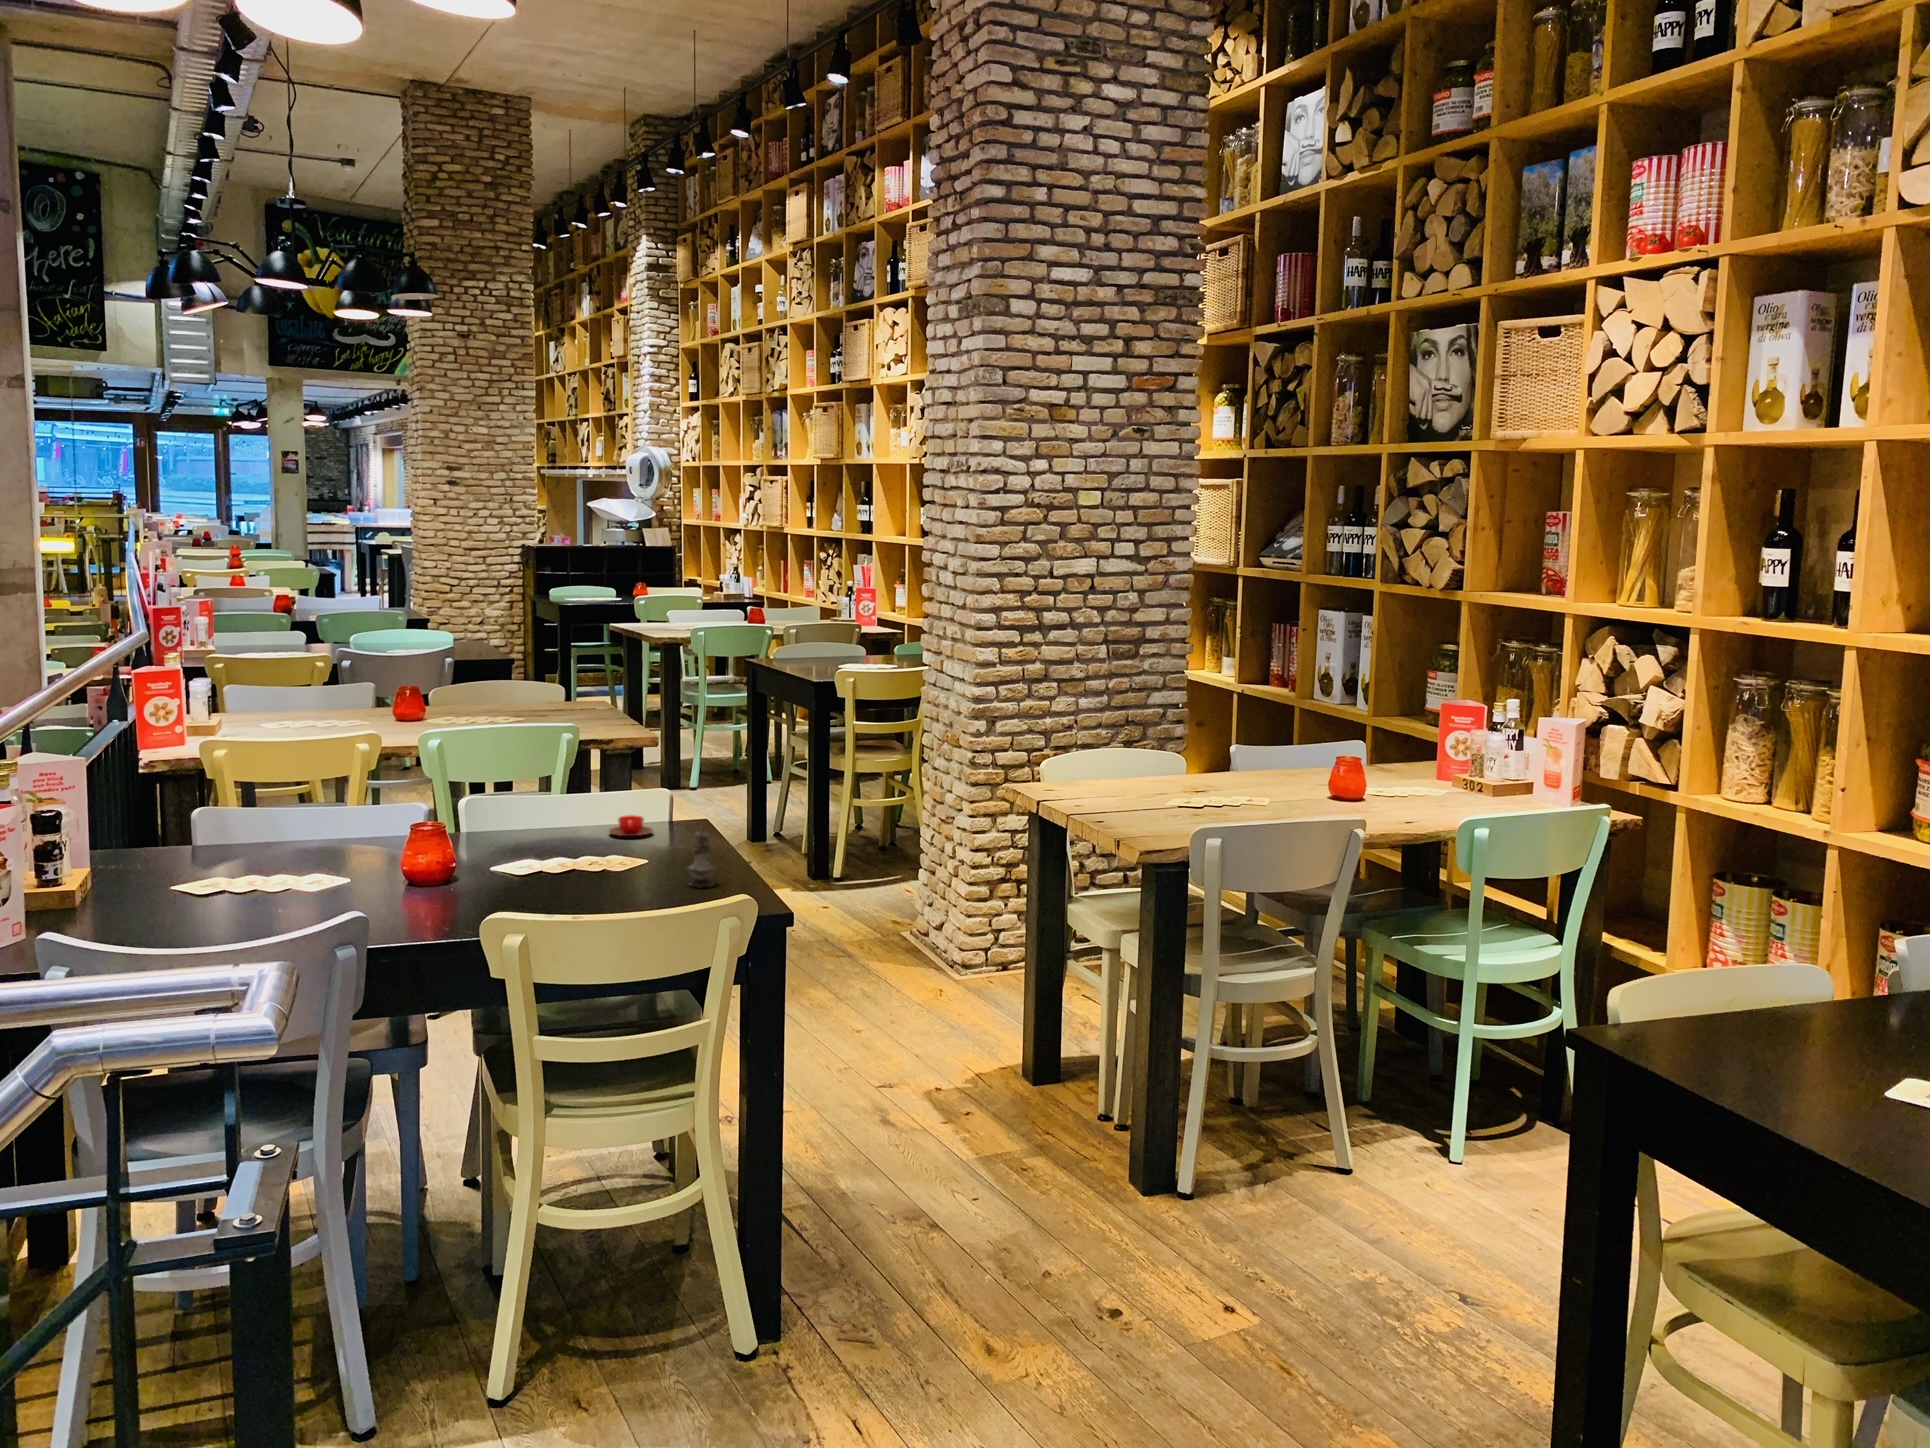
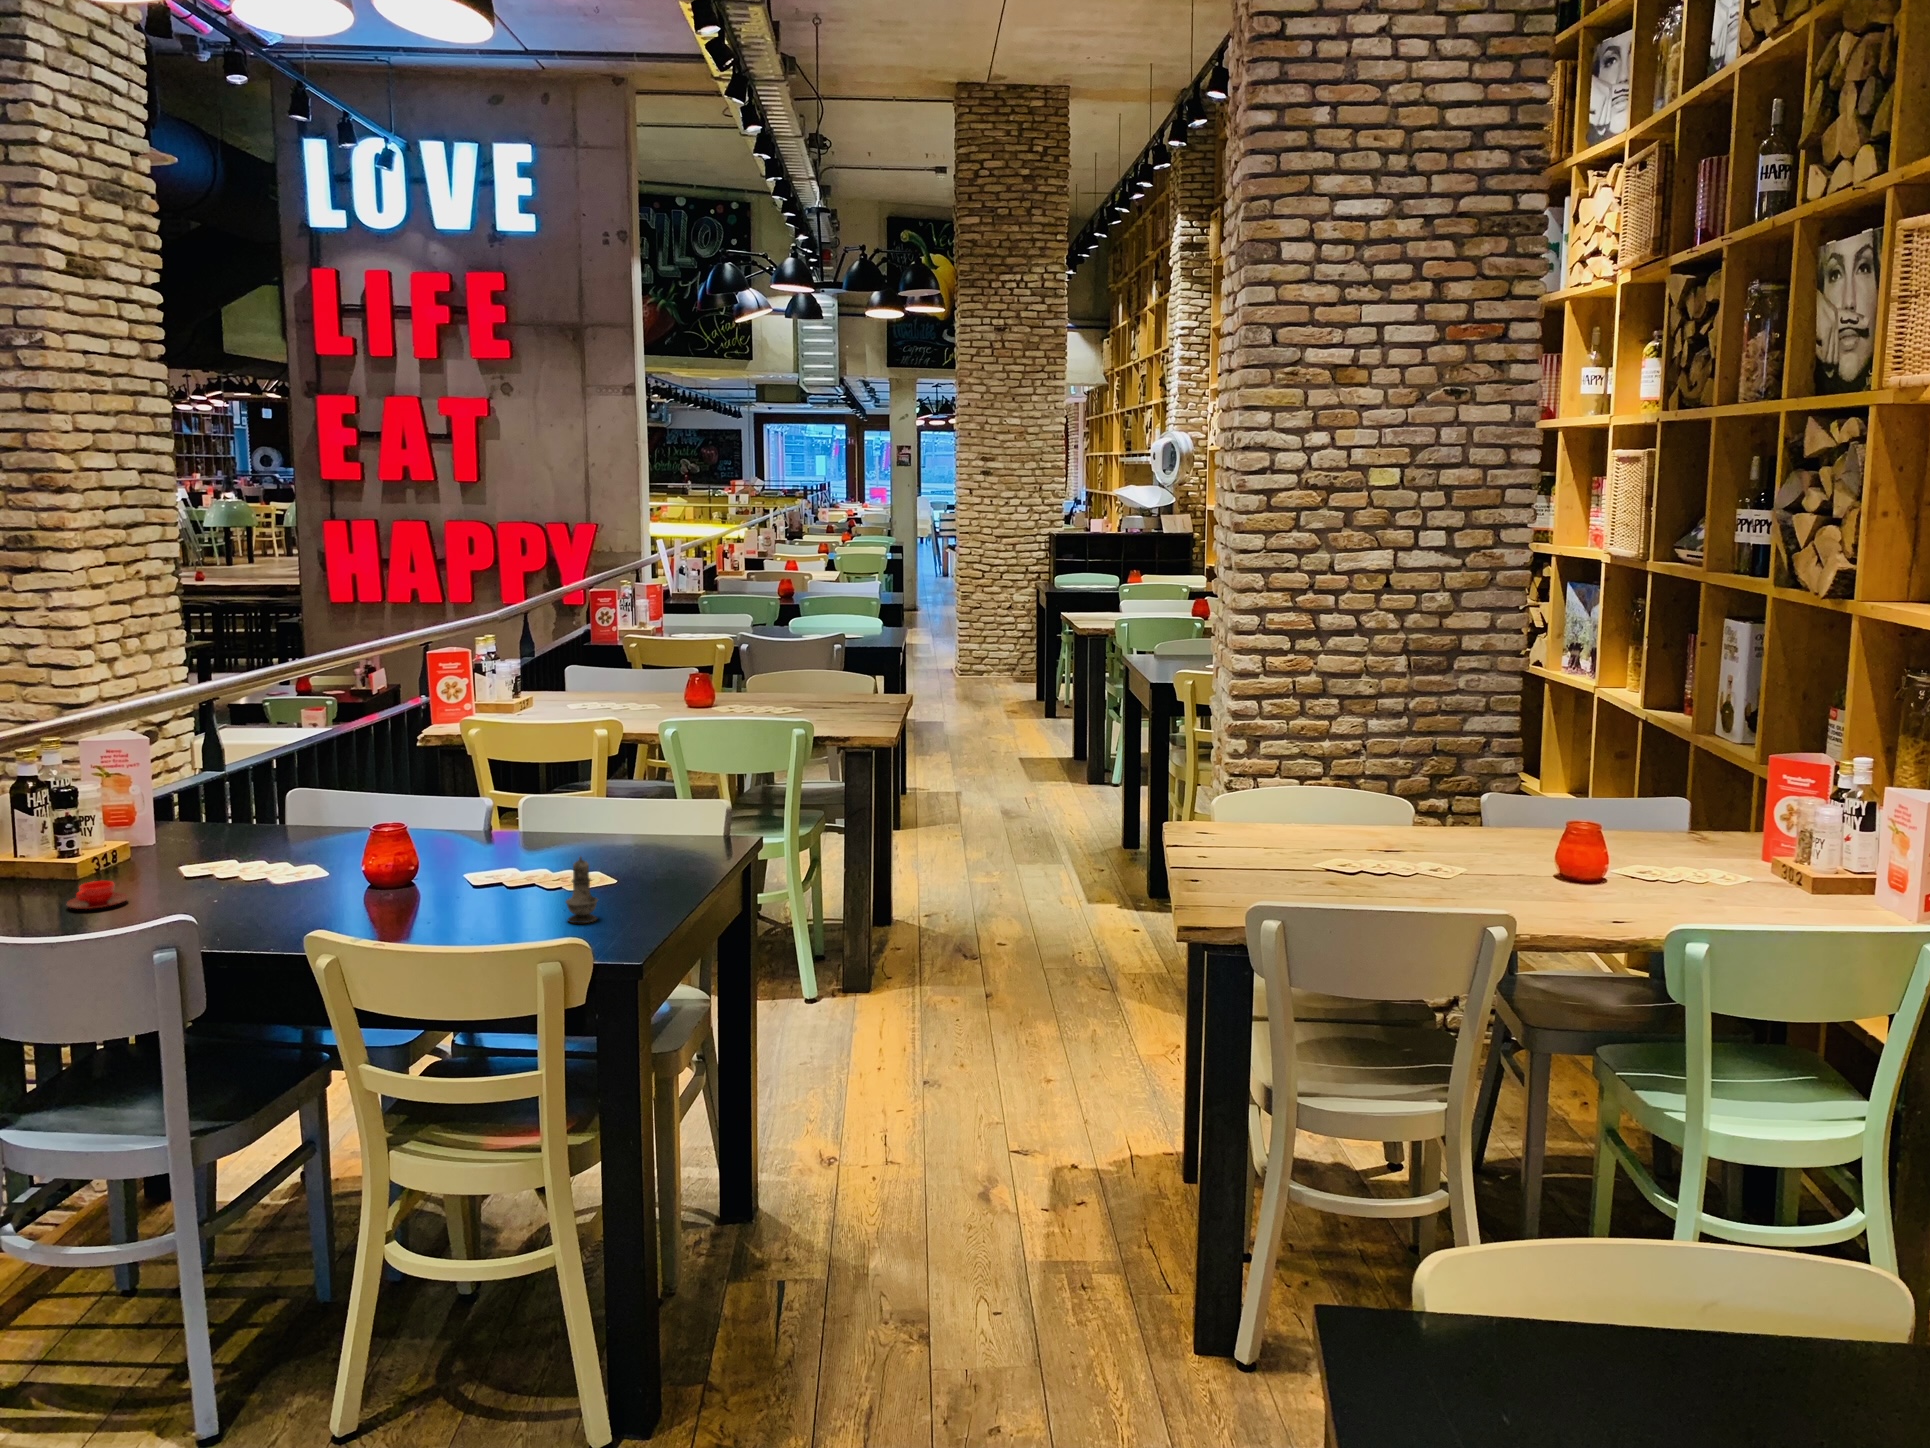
teacup: present [609,815,653,836] -> present [67,881,128,909]

